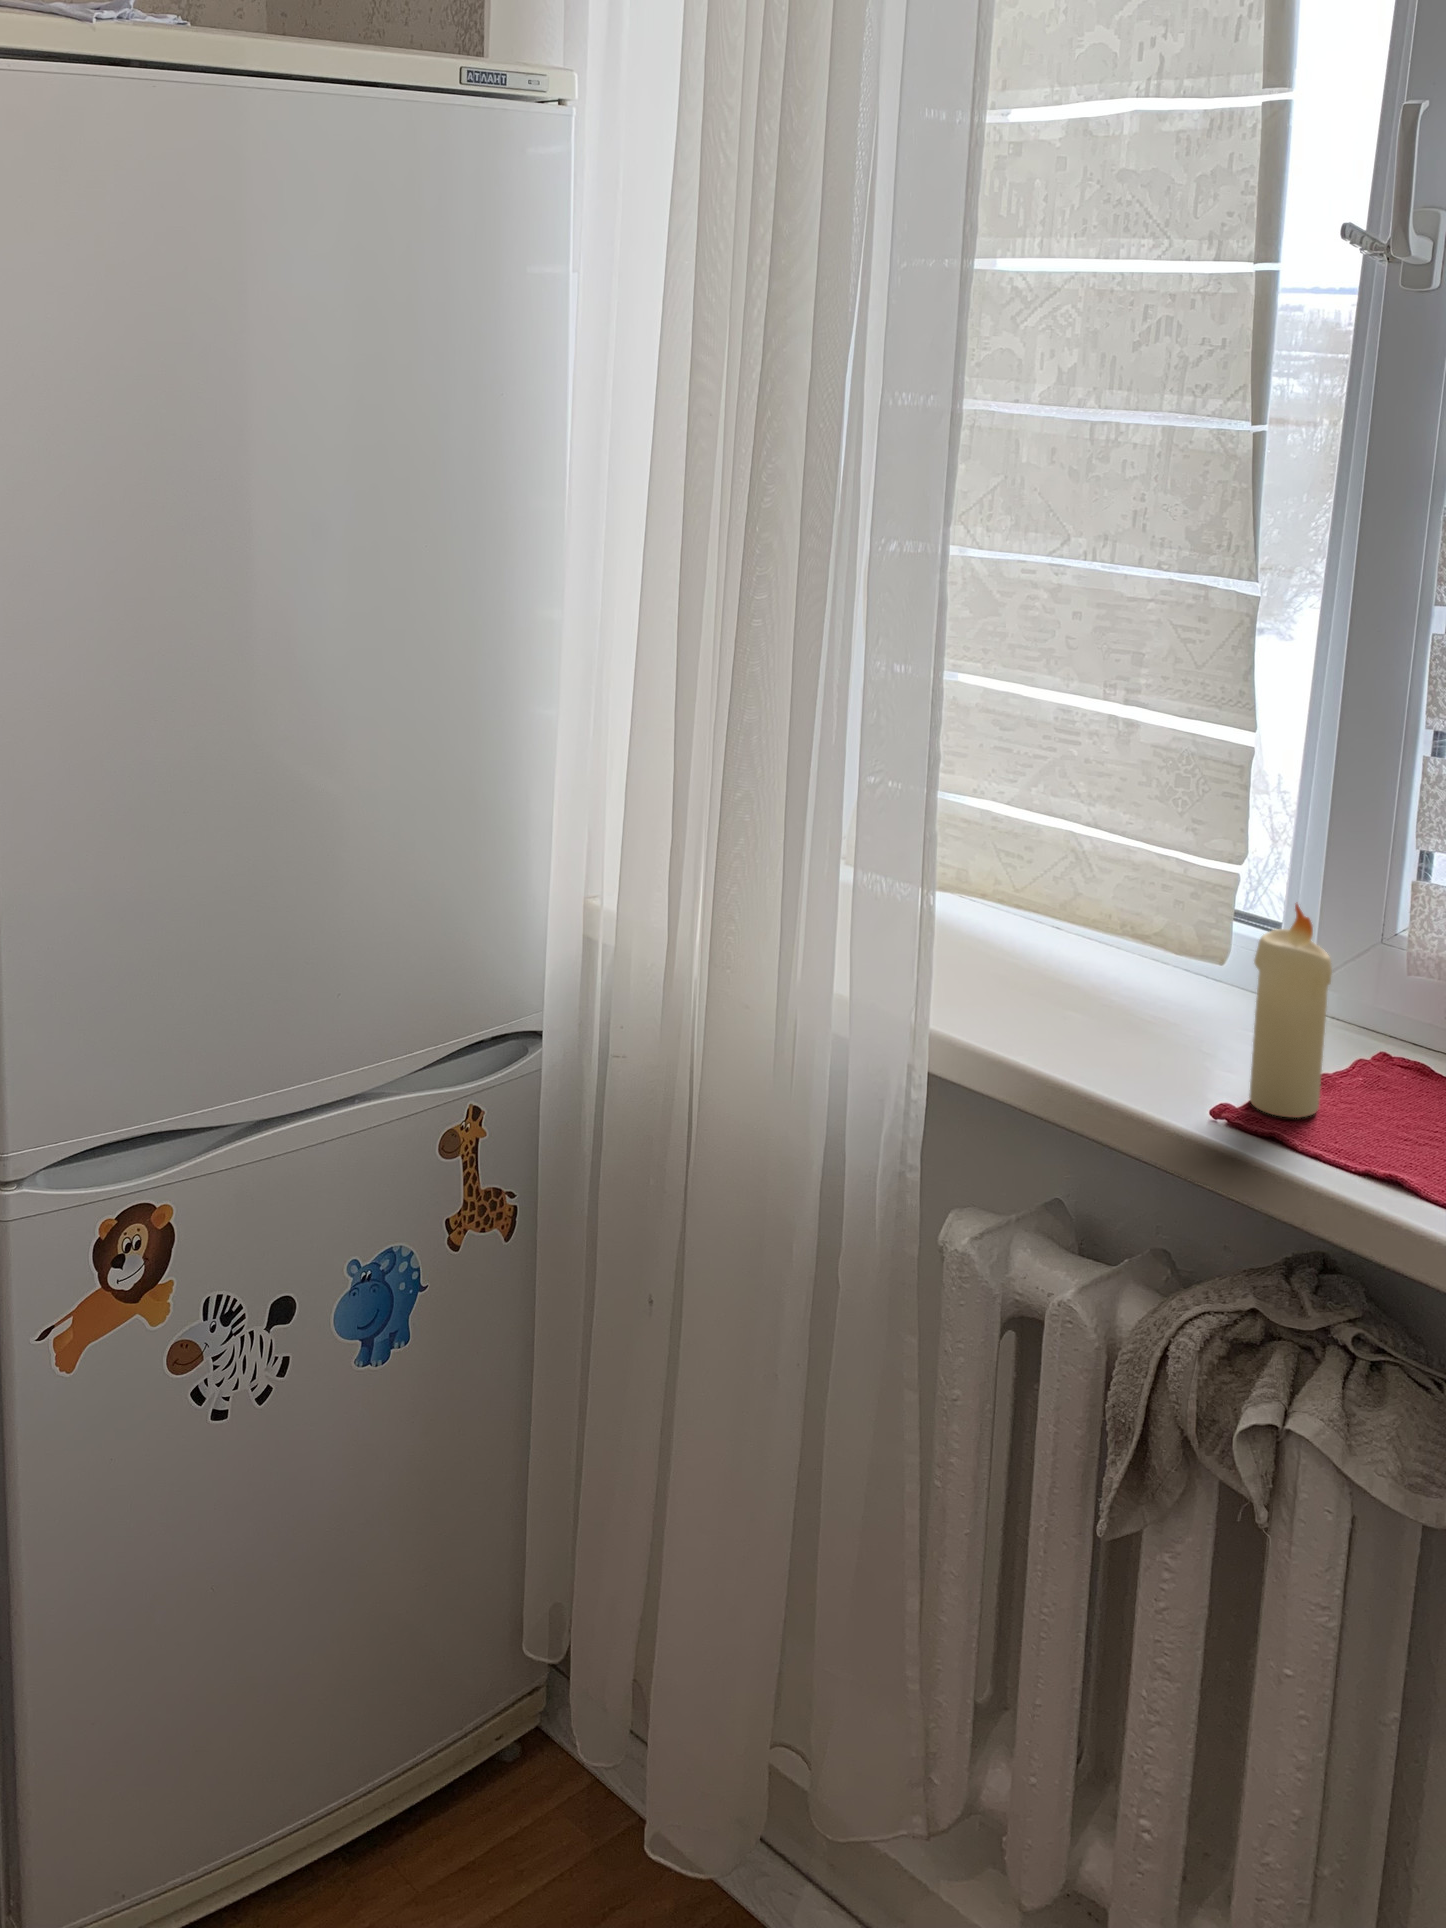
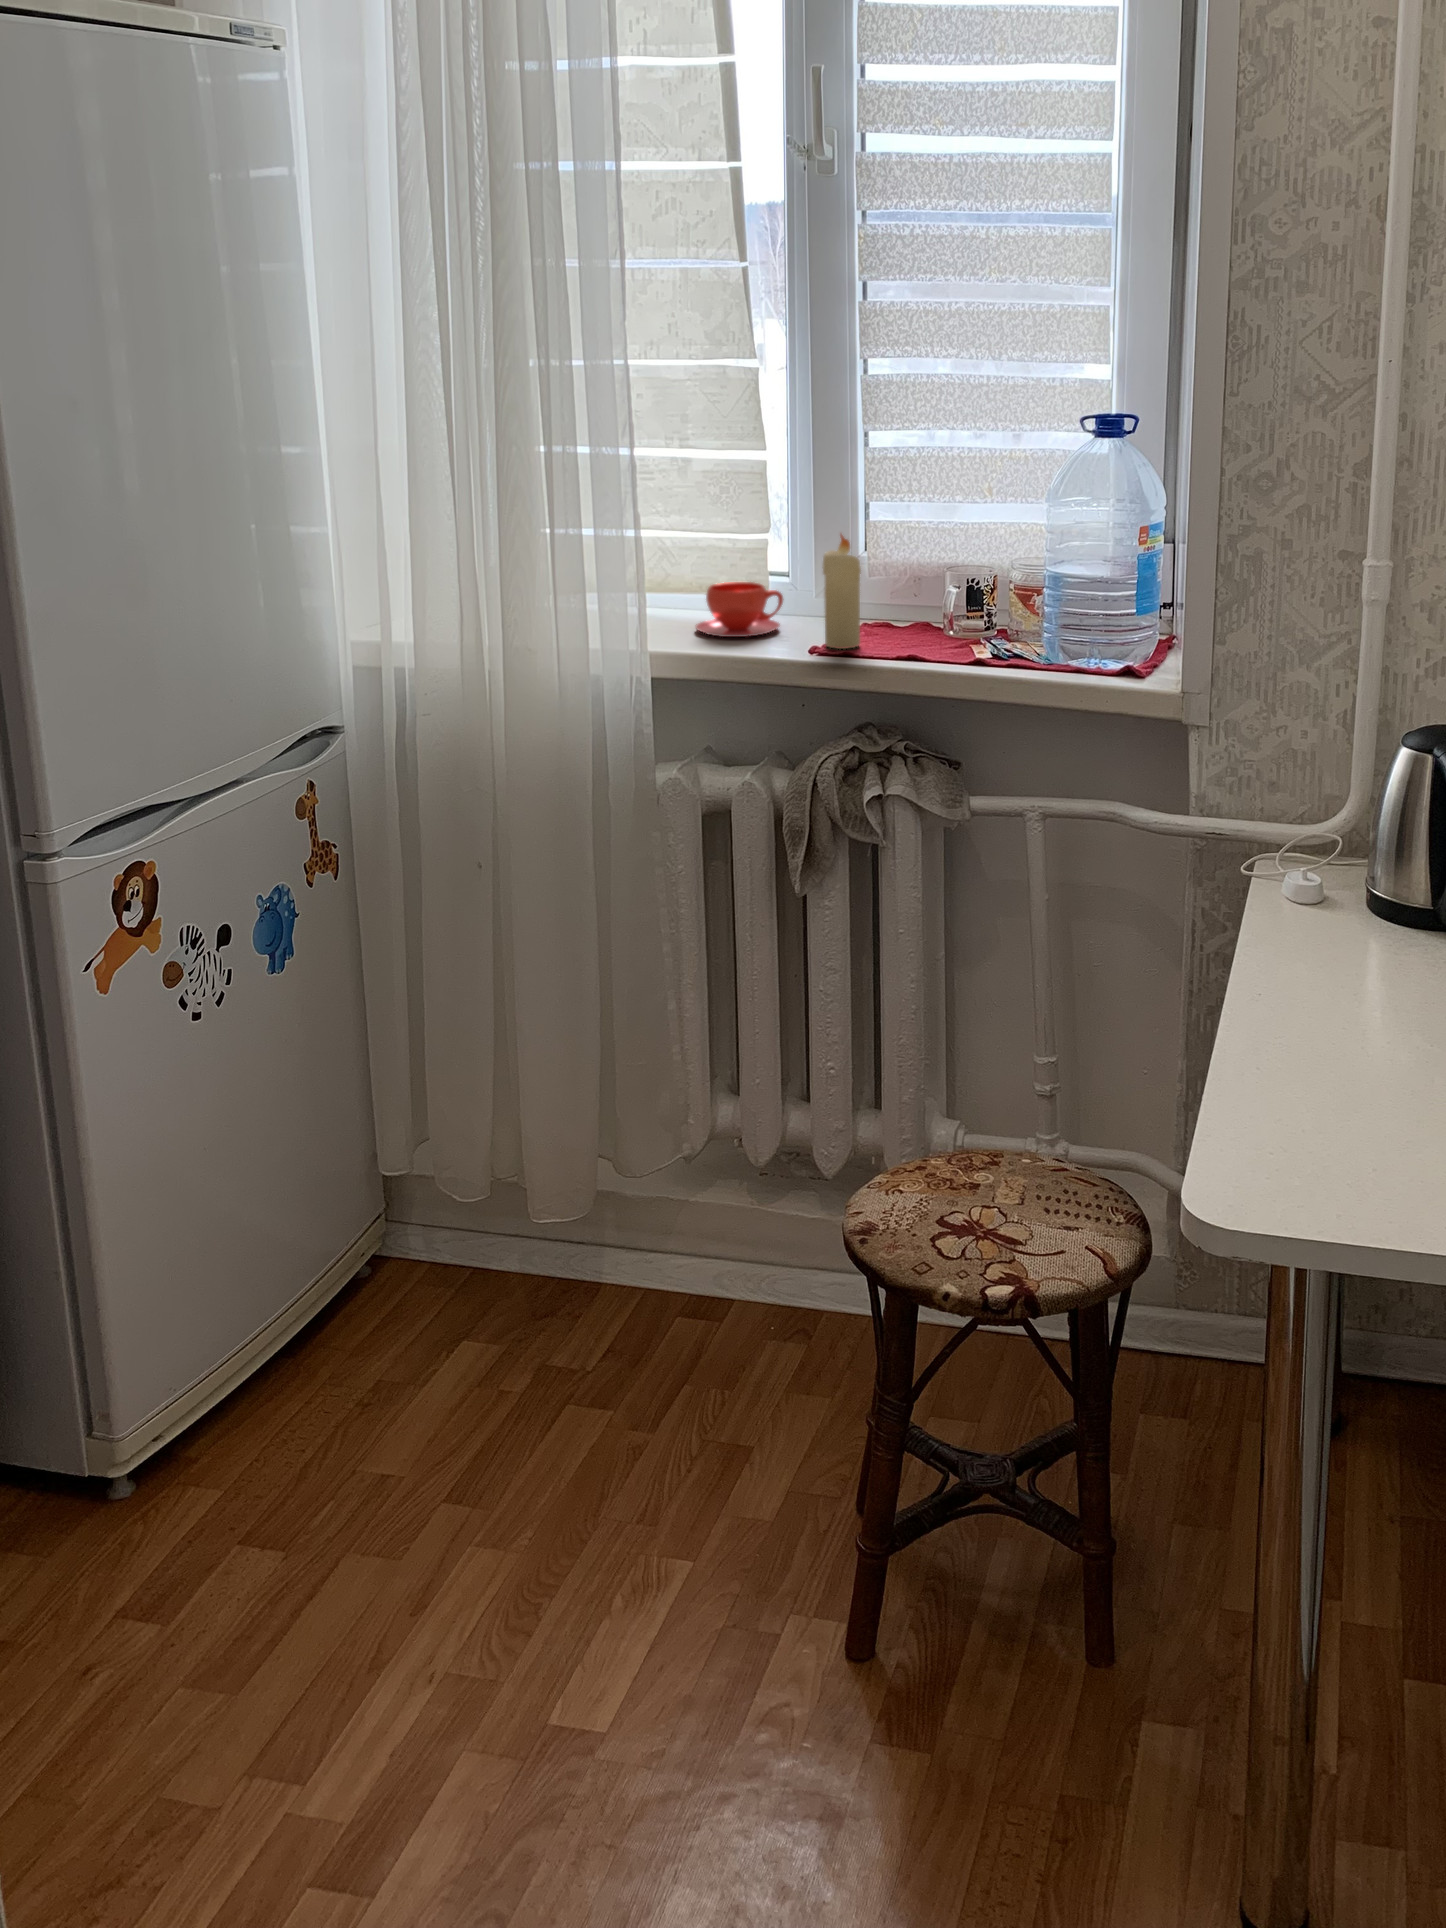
teacup: none [1060,928,1221,1040] -> present [695,582,783,637]

